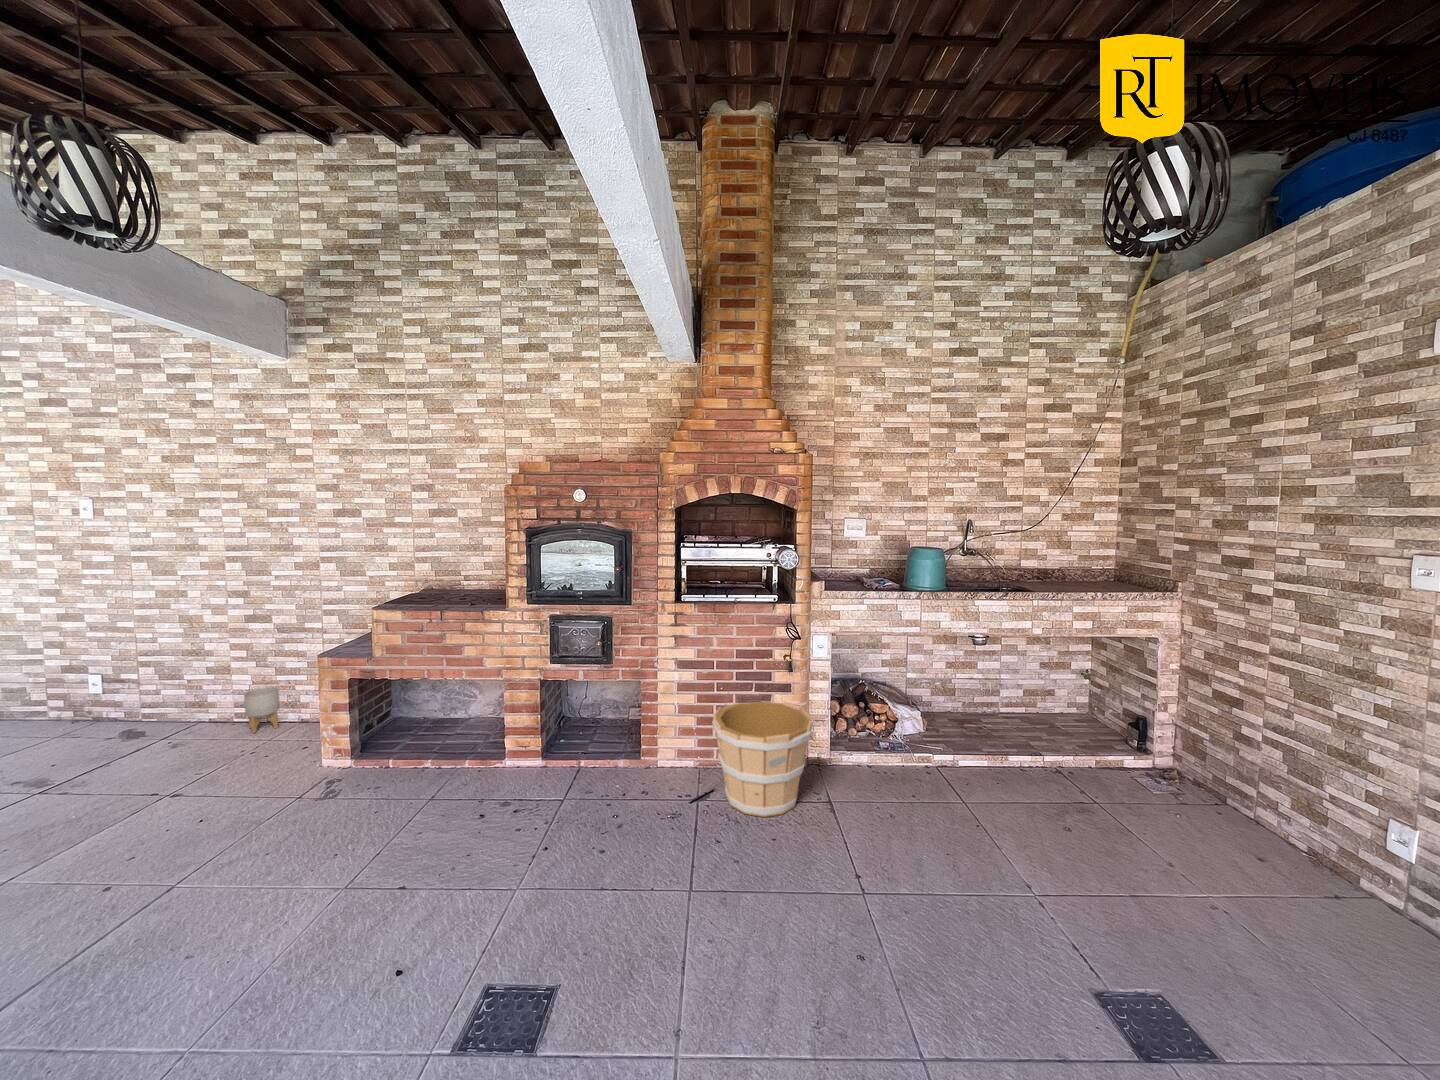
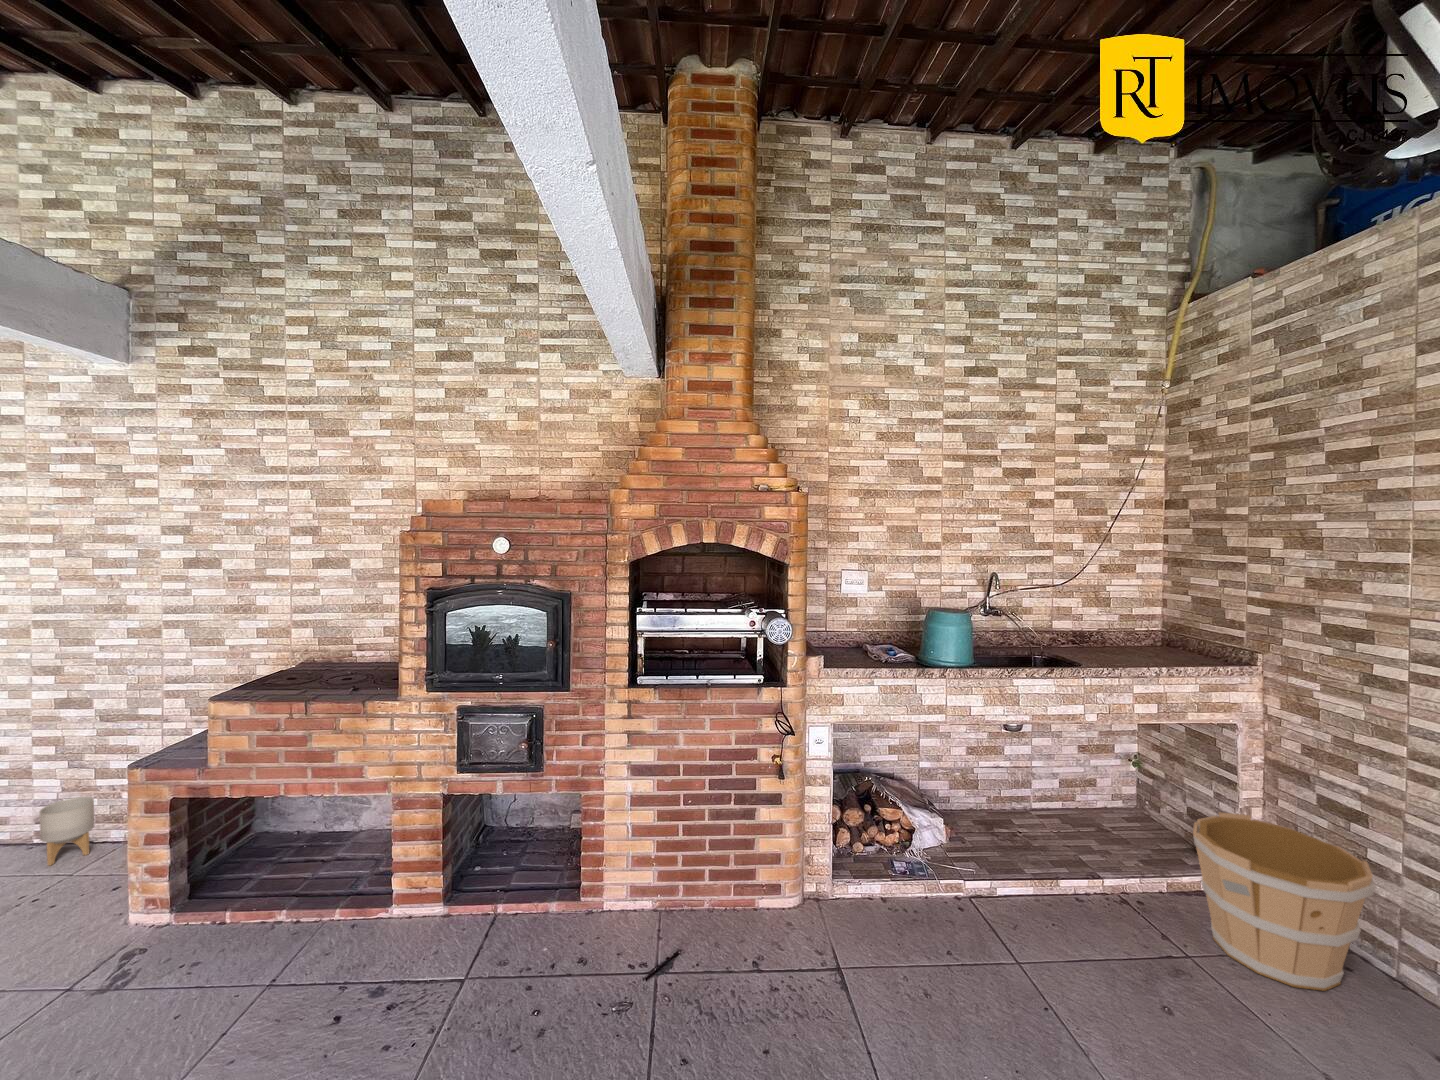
wooden bucket: present [712,701,813,817] -> present [1193,812,1376,991]

